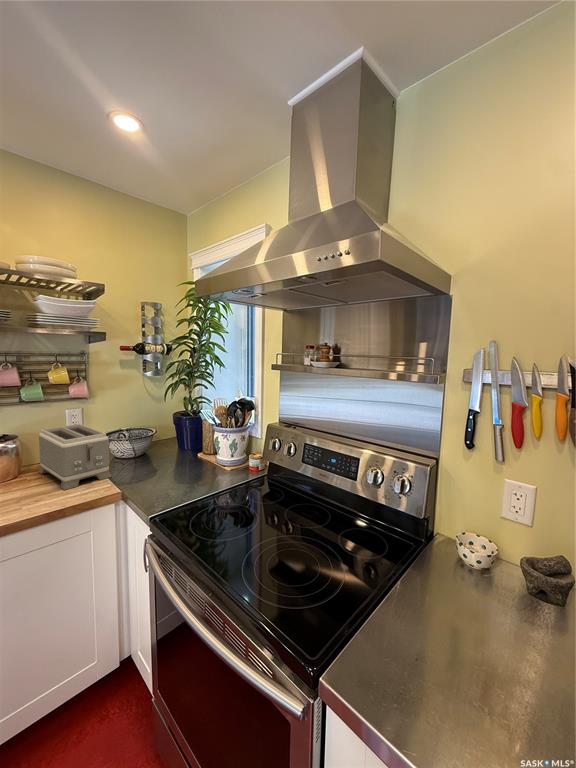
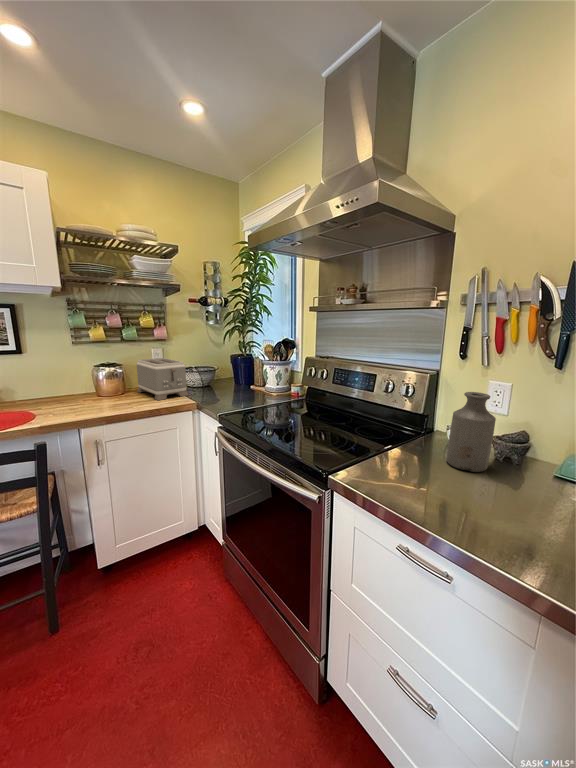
bottle: none [474,511,543,634] -> present [446,392,496,472]

